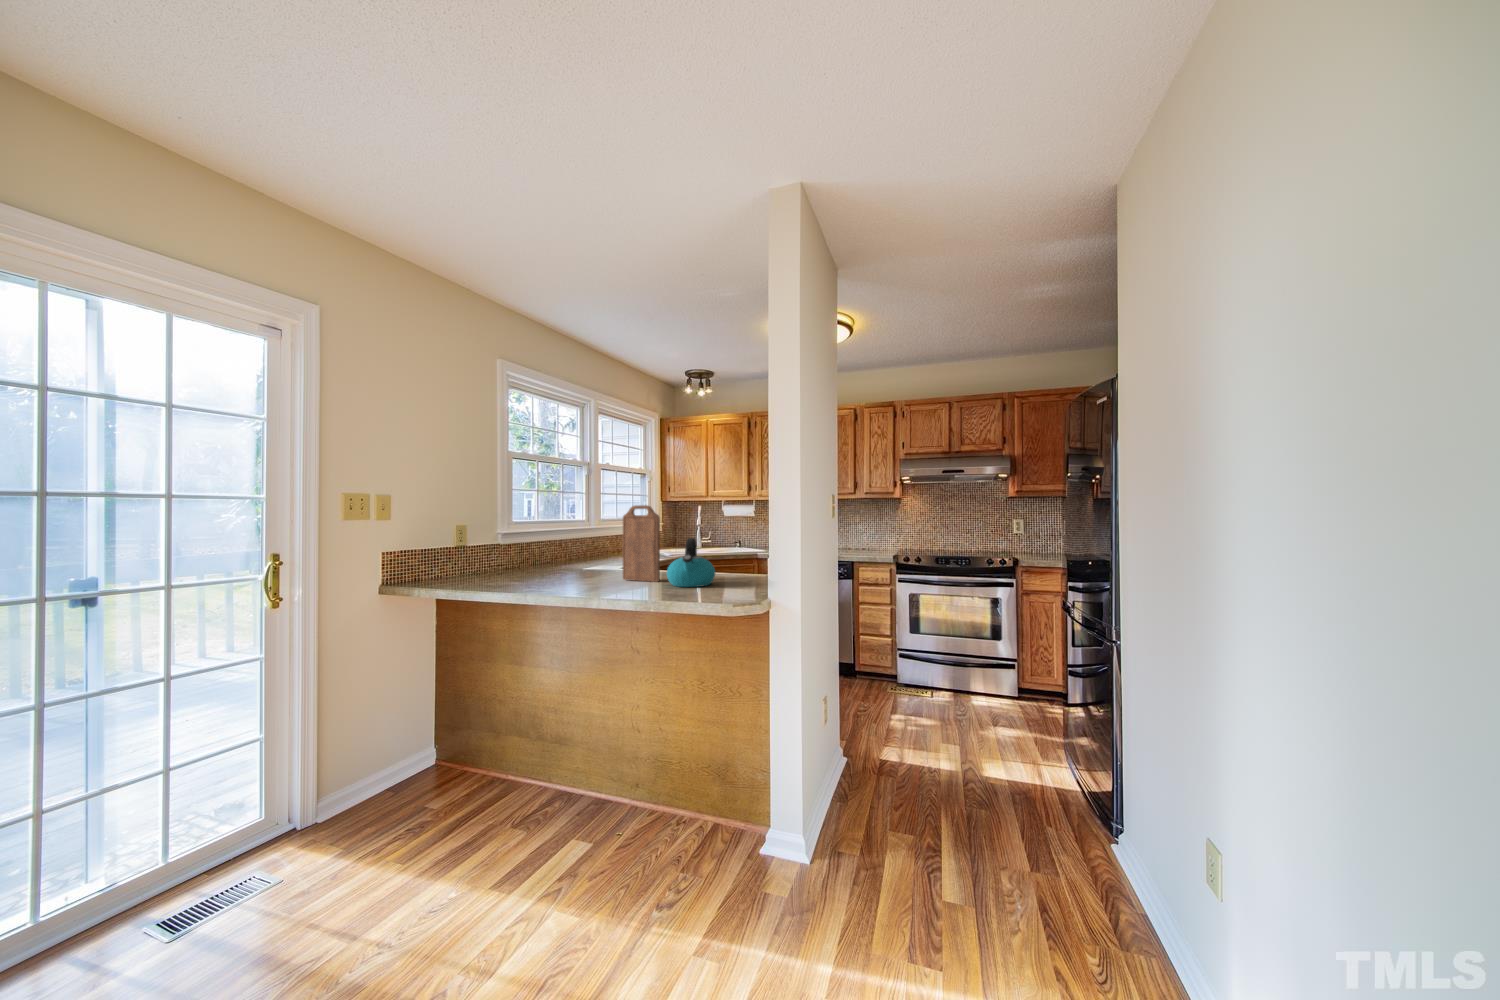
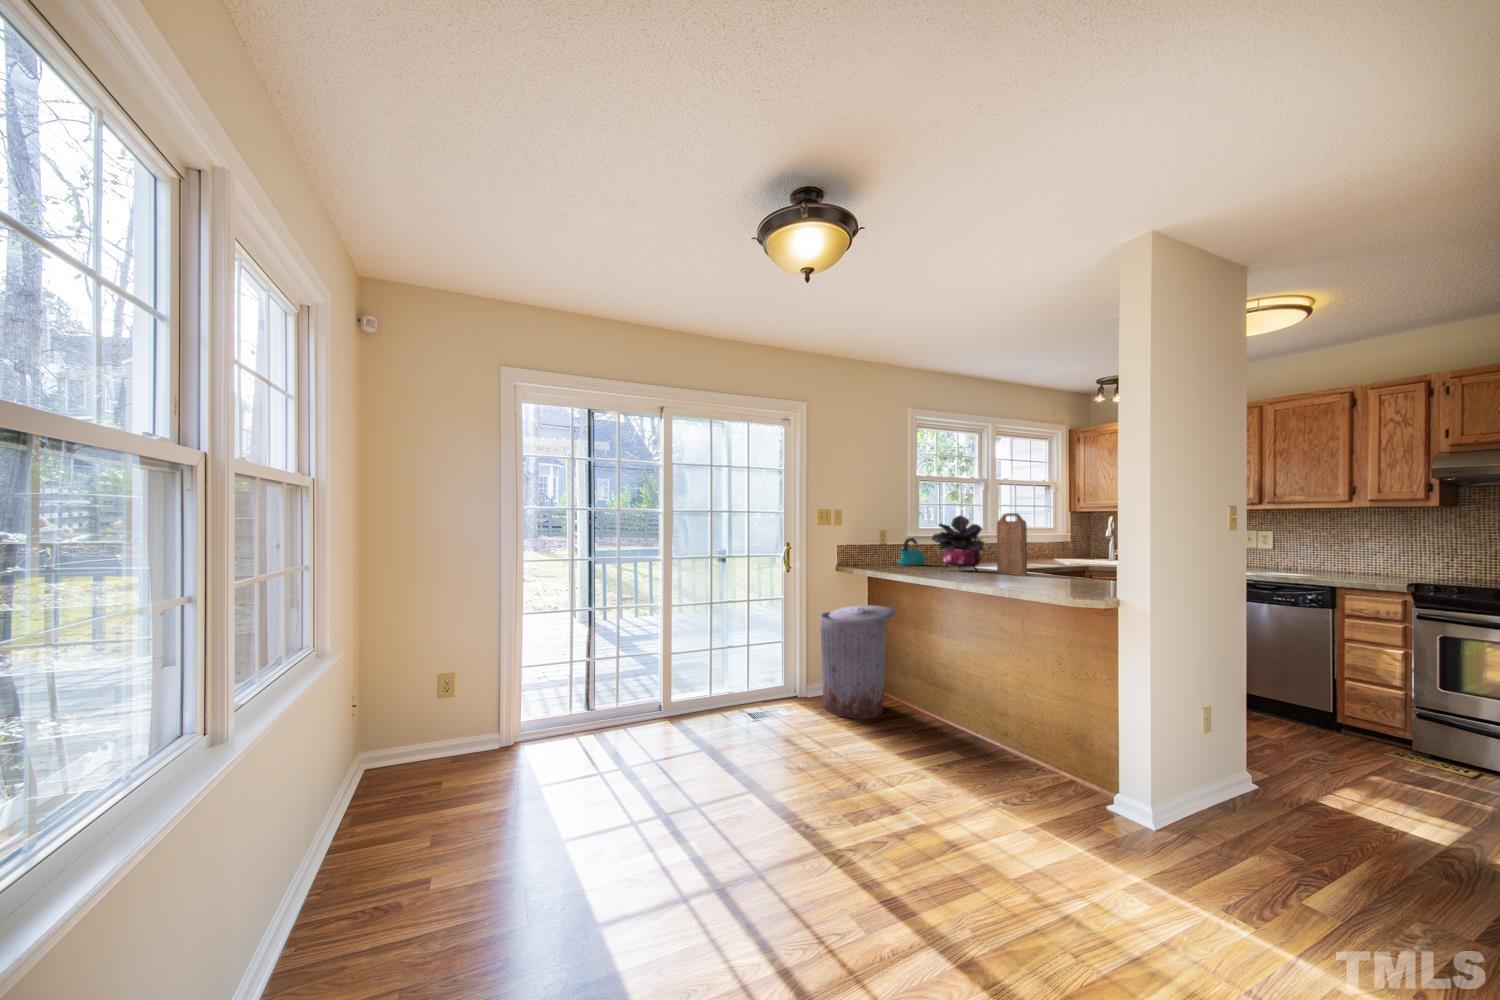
potted plant: none [537,507,606,579] -> present [932,516,984,571]
kettle: present [667,538,715,587] -> present [898,538,925,566]
trash can: none [345,641,482,840] -> present [820,605,895,719]

